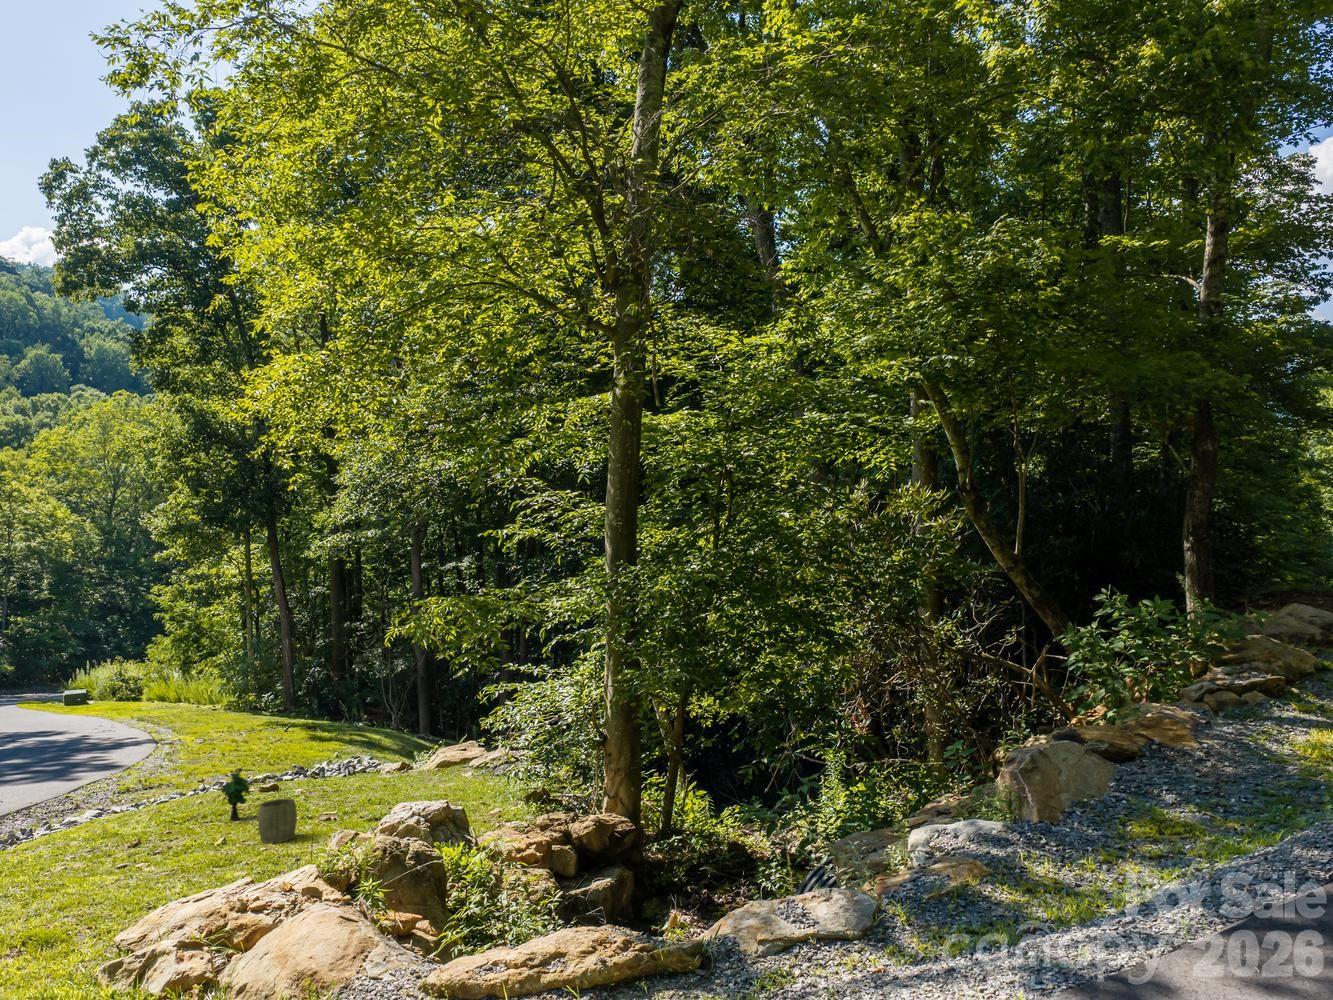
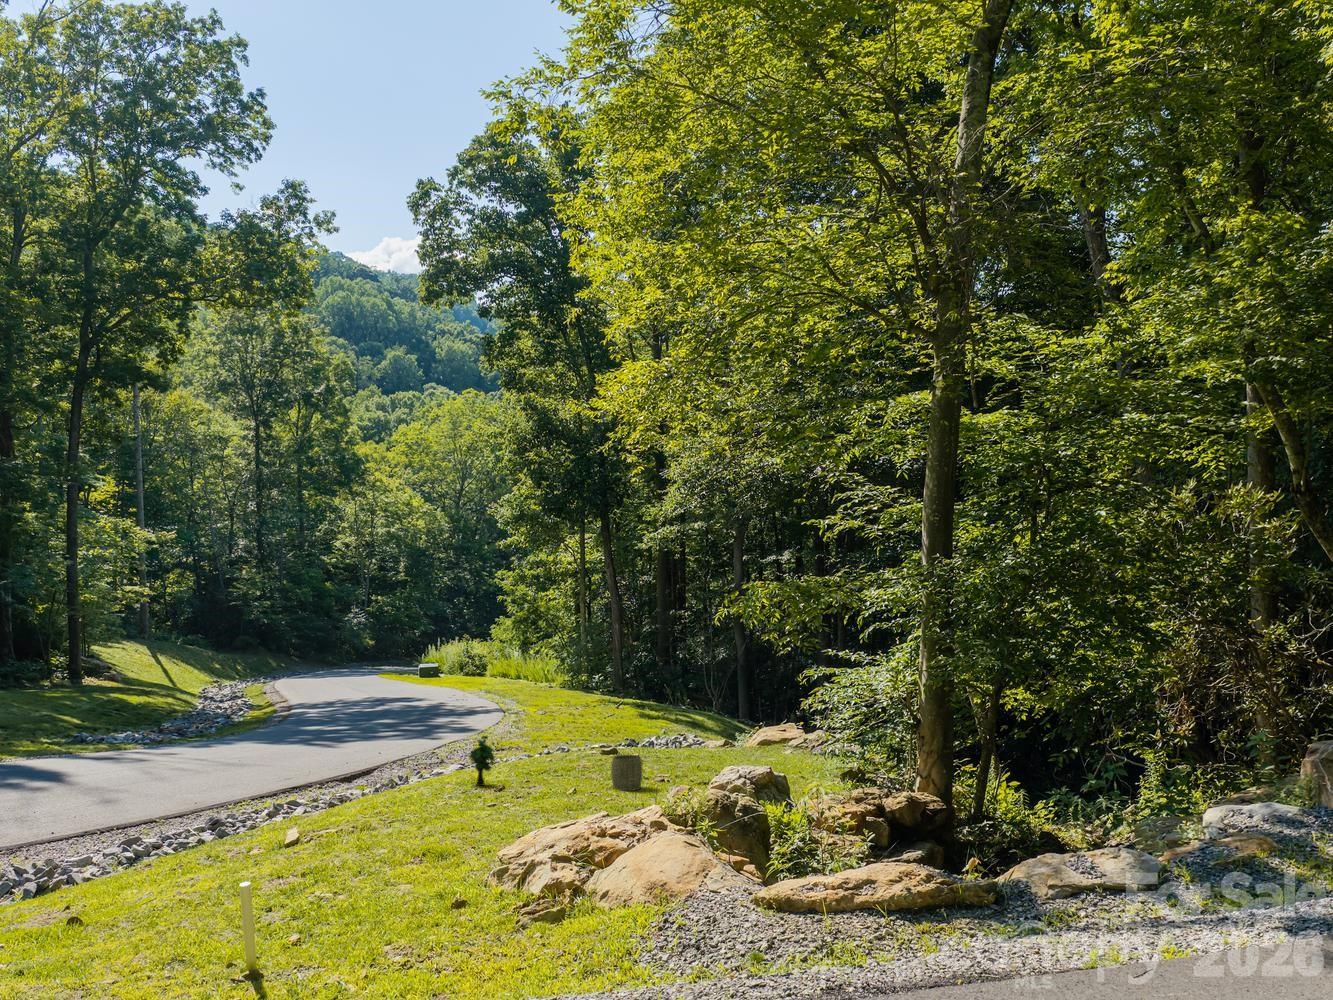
decorative plant: present [220,768,250,821] -> present [469,736,495,786]

